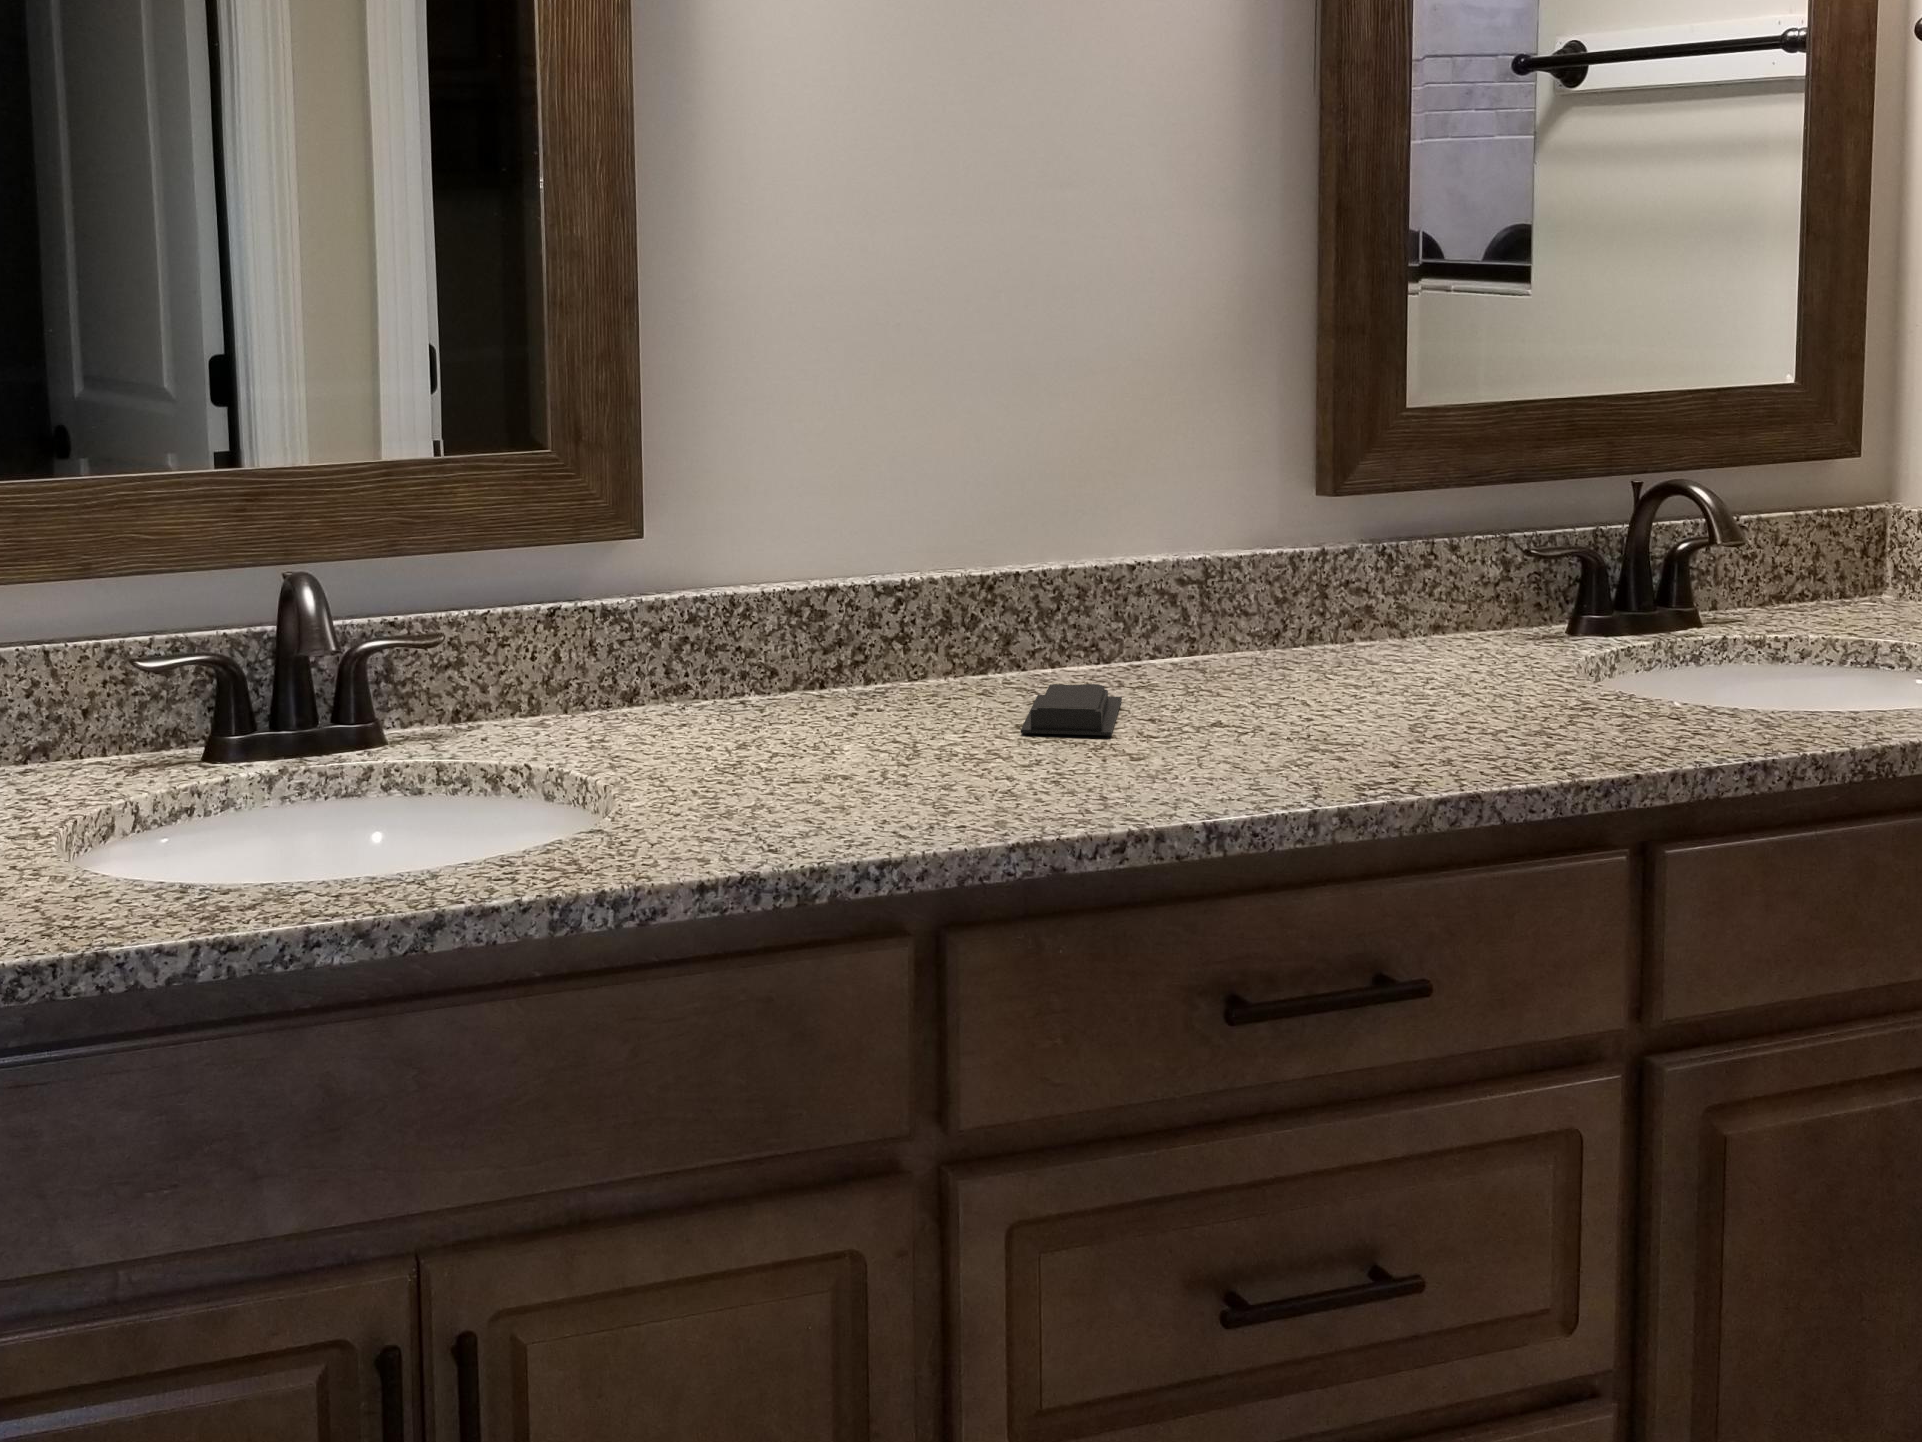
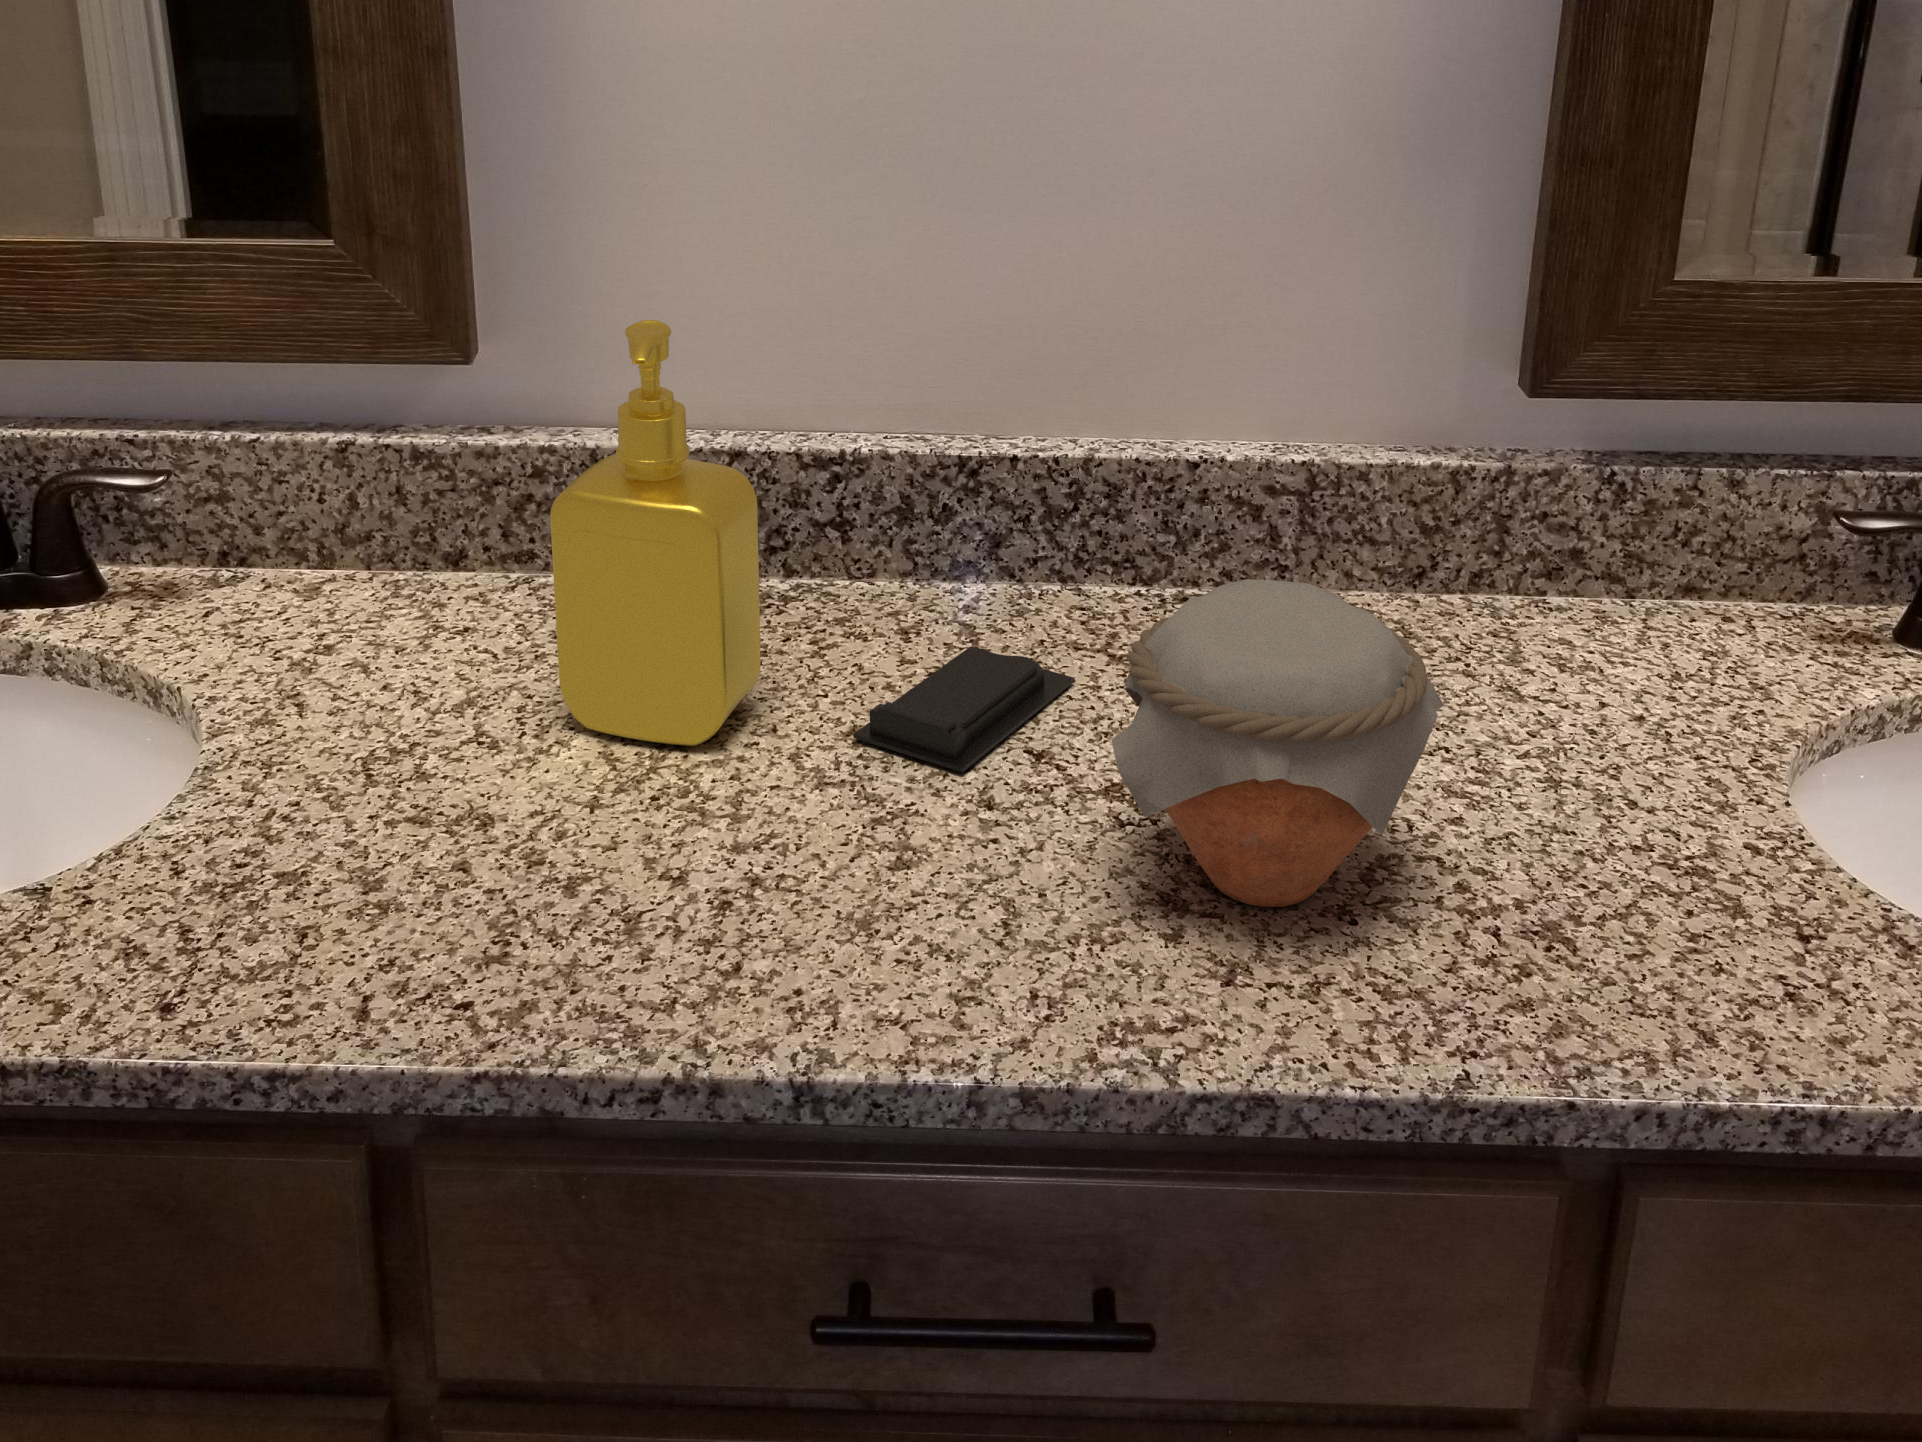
soap dispenser: none [814,449,947,749] -> present [550,320,761,746]
jar: none [1244,556,1444,756] -> present [1112,579,1444,907]

